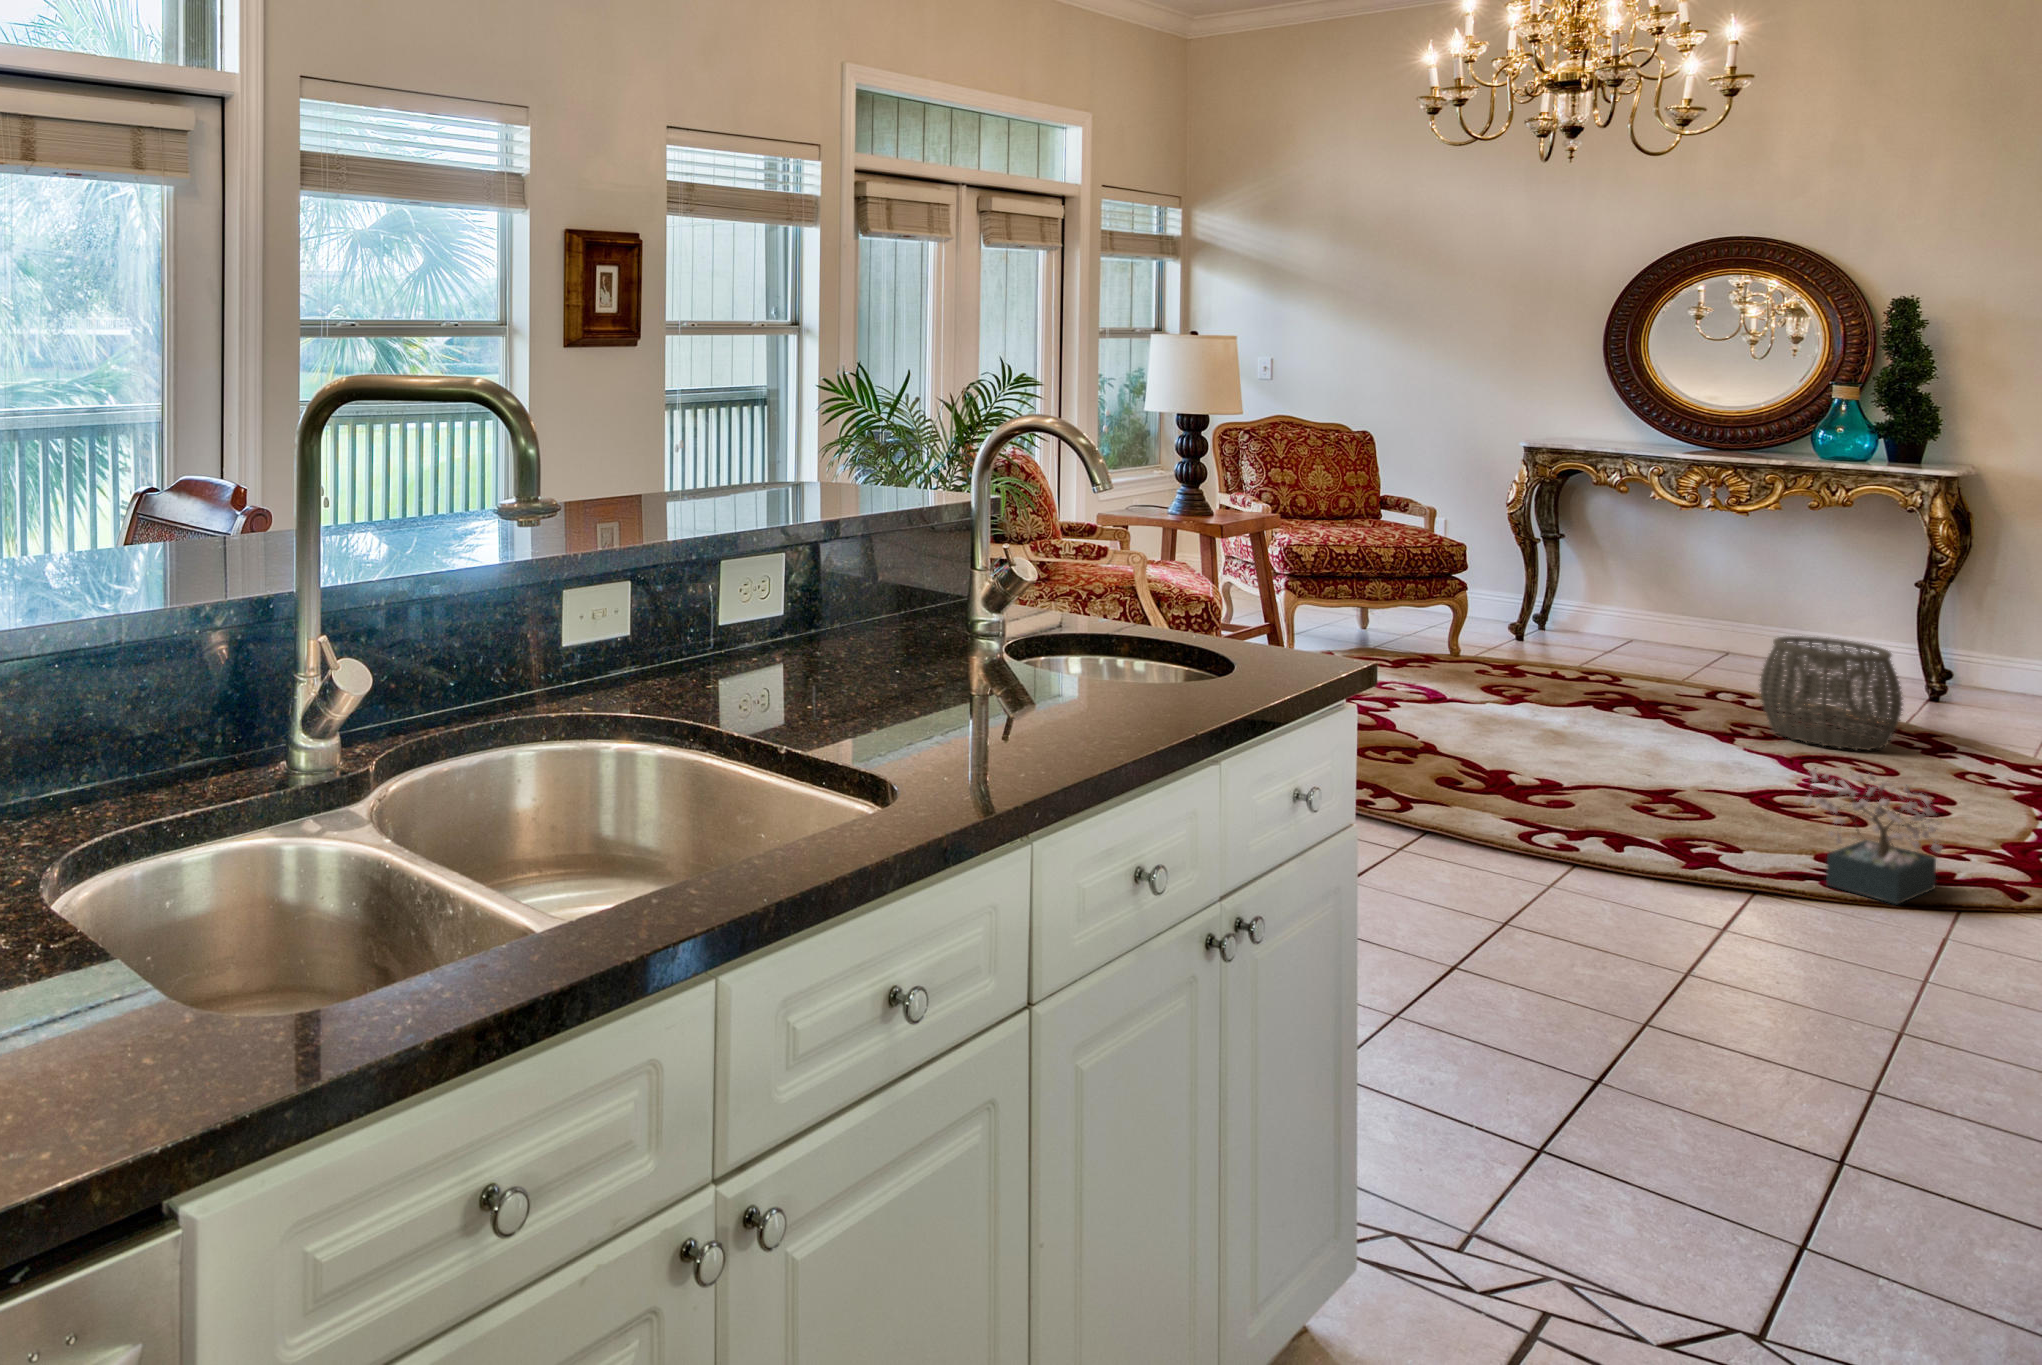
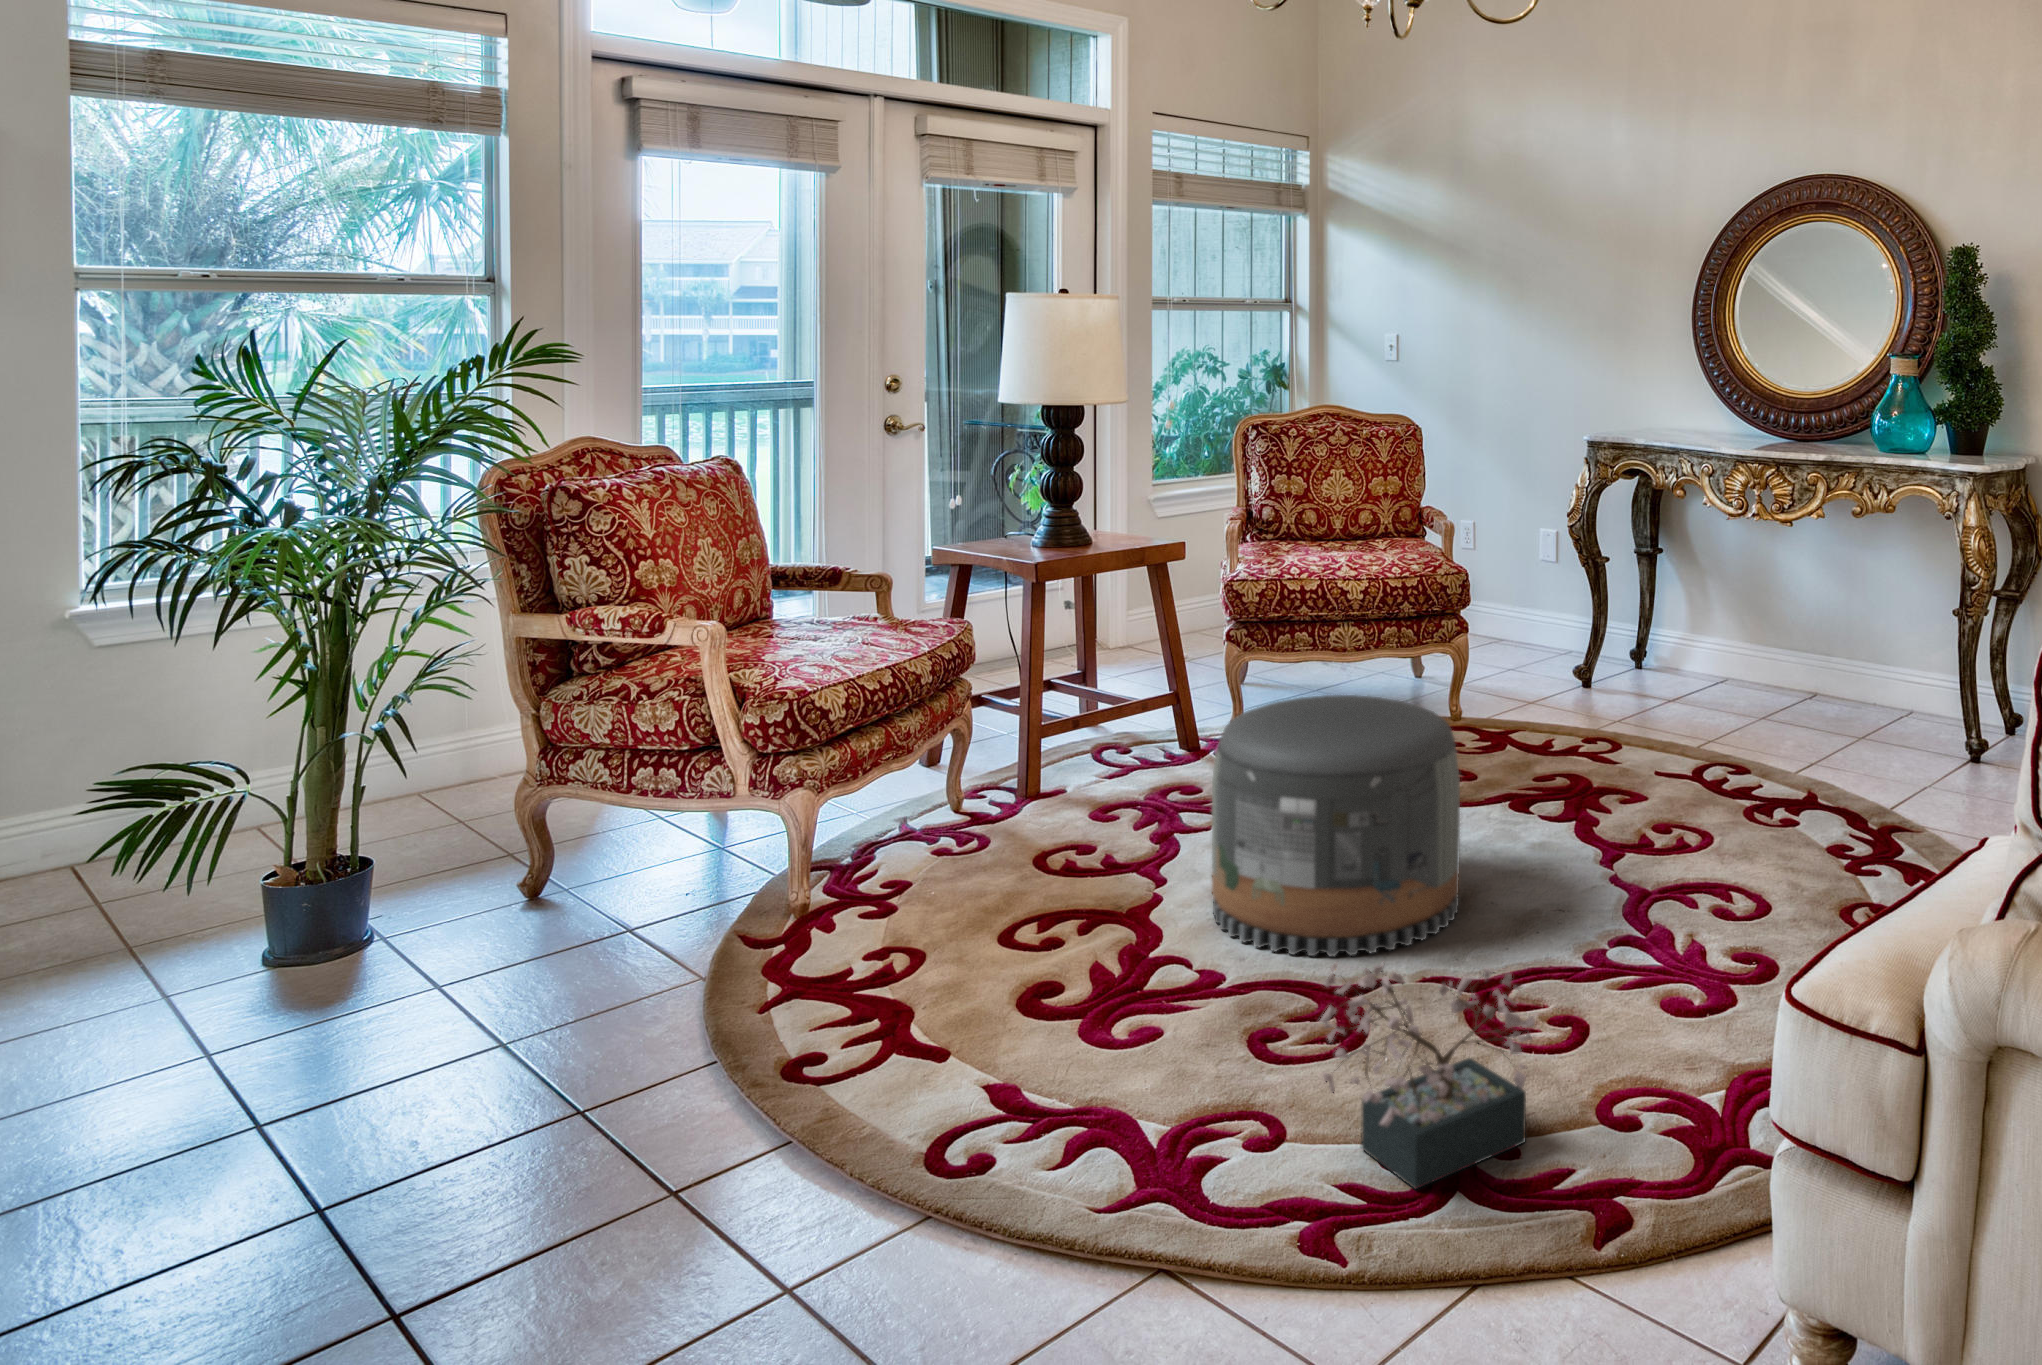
pouf: none [1477,623,1686,792] -> present [1212,695,1460,956]
woven basket: present [1759,636,1903,750] -> none [1674,693,1827,854]

